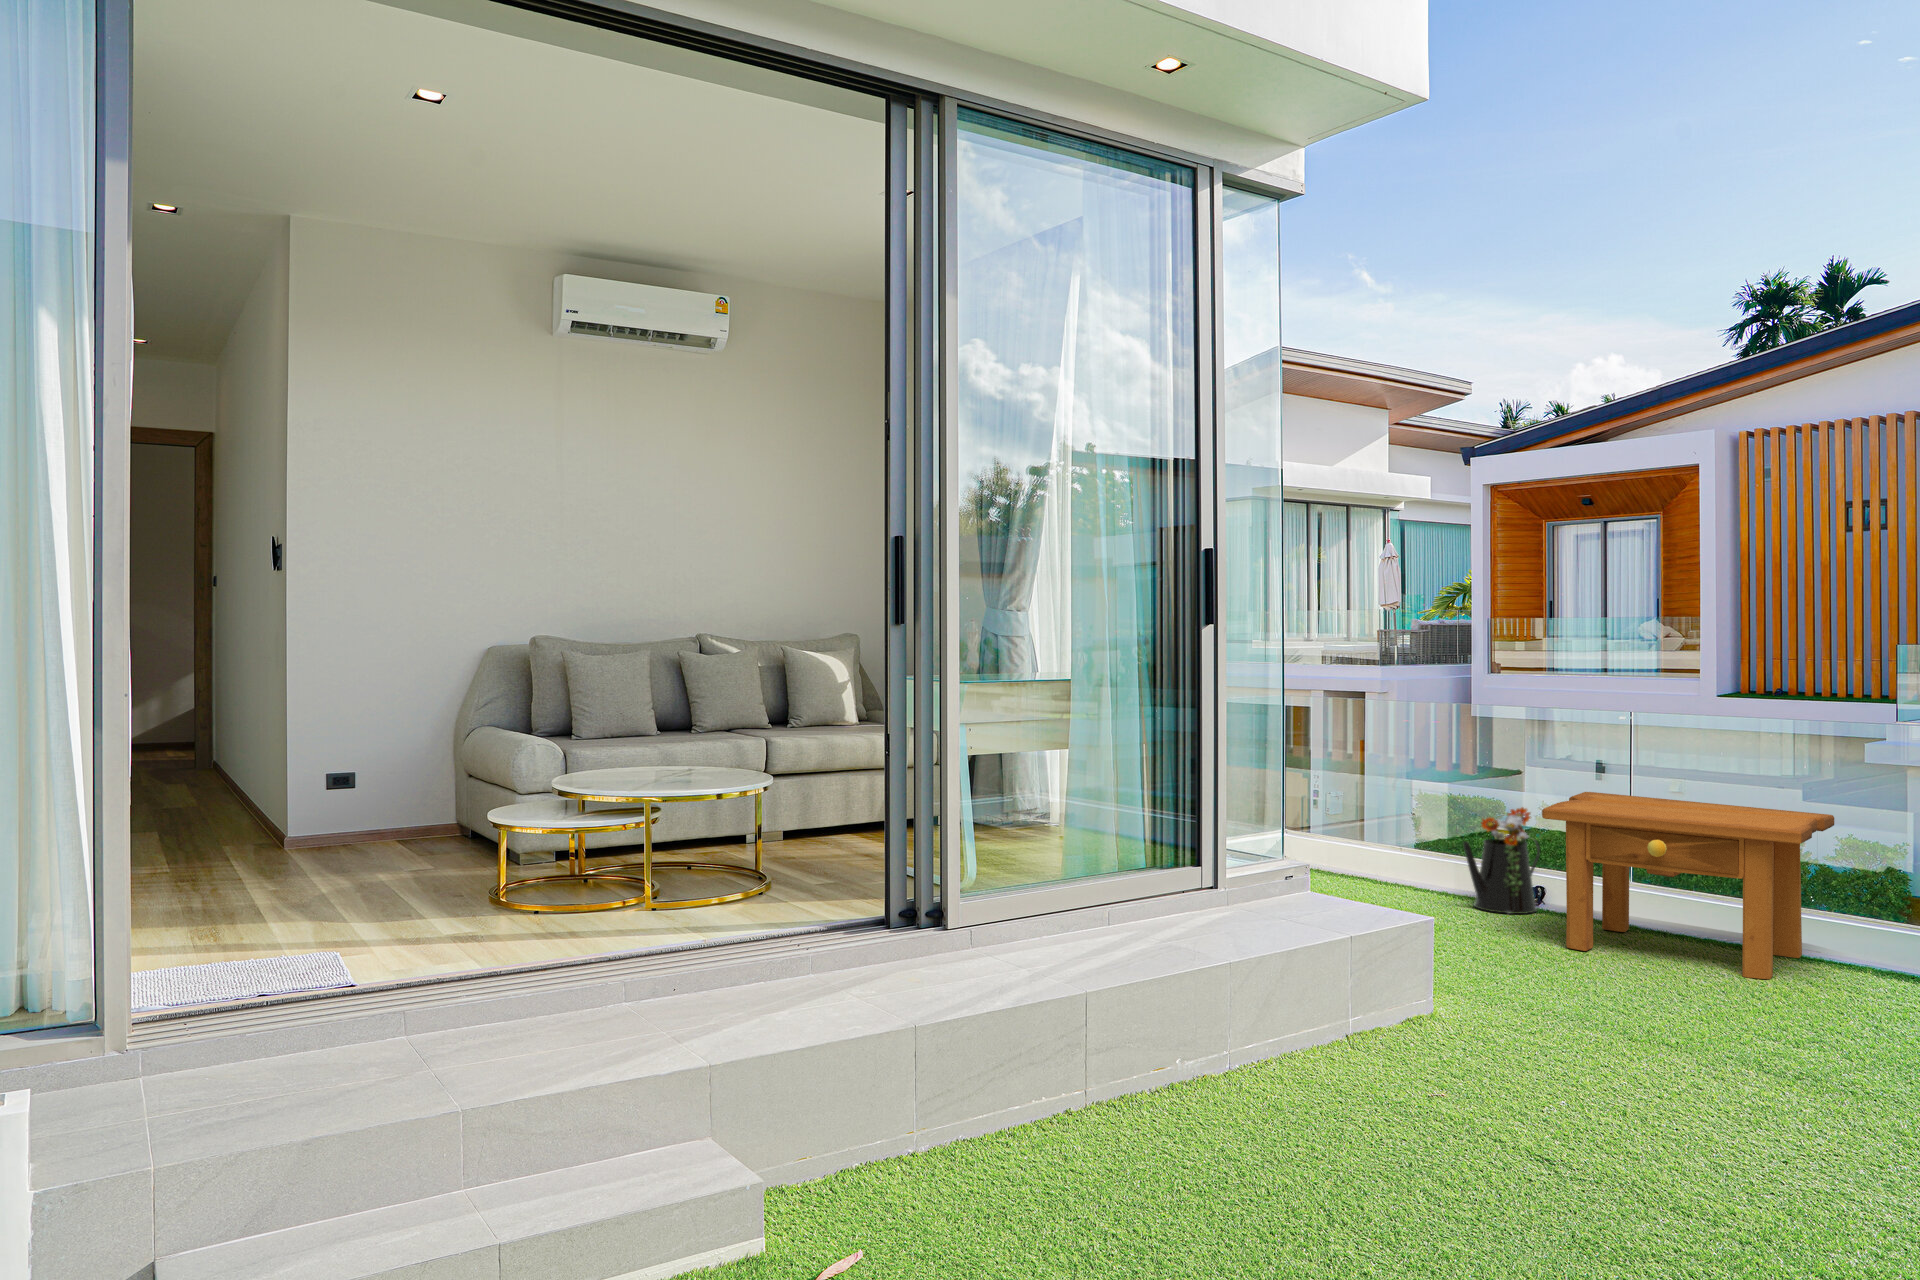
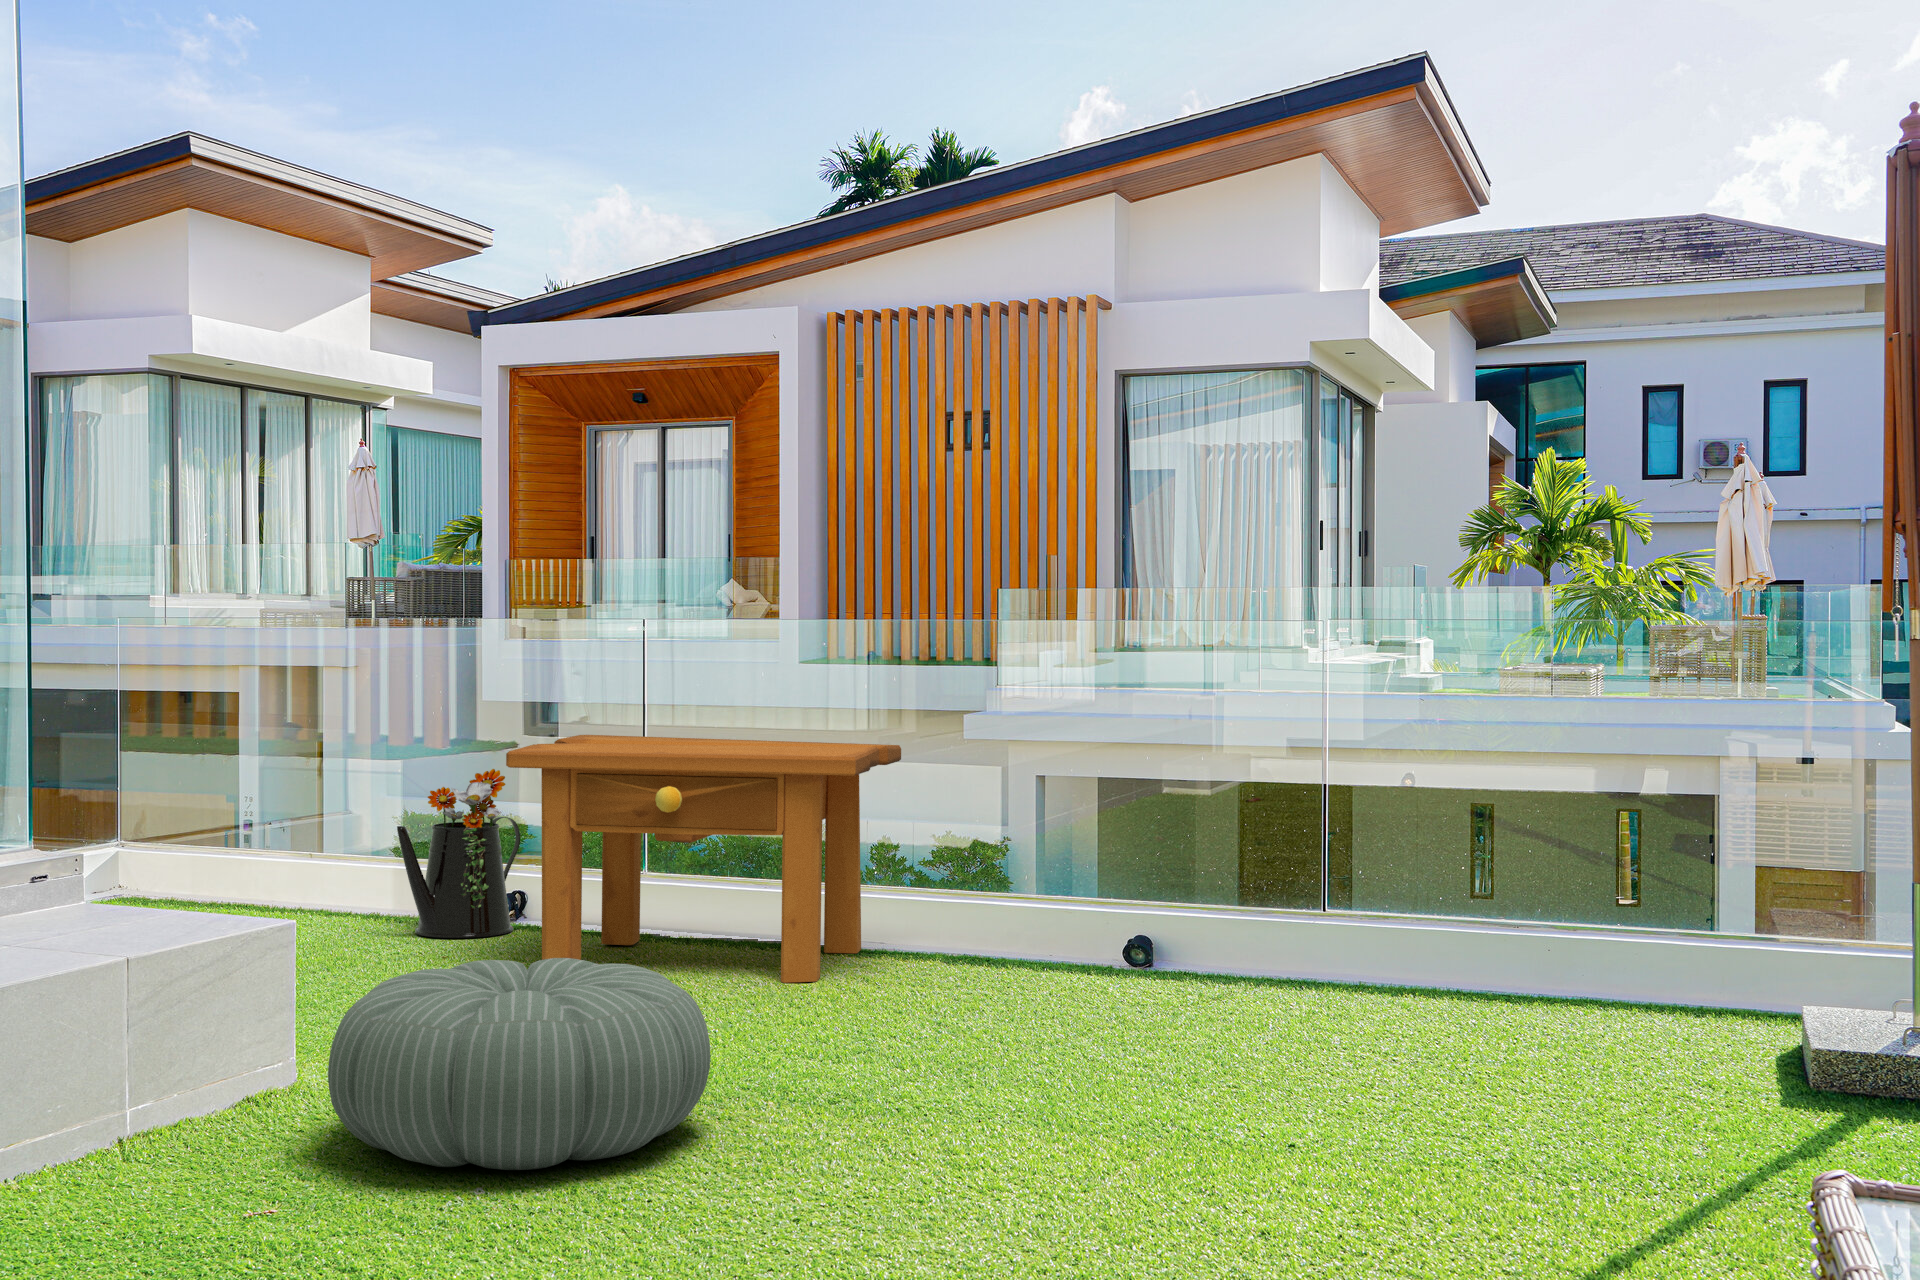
pouf: none [1474,961,1714,1096] -> present [328,958,710,1170]

